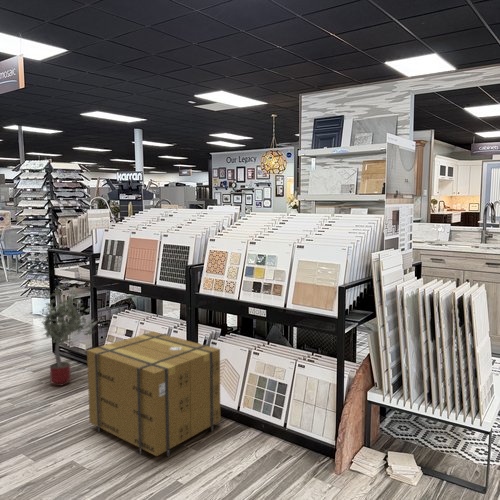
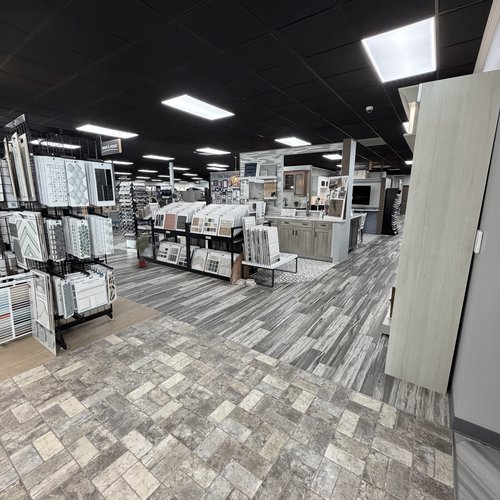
cardboard box: present [87,332,220,457] -> none [152,247,198,283]

